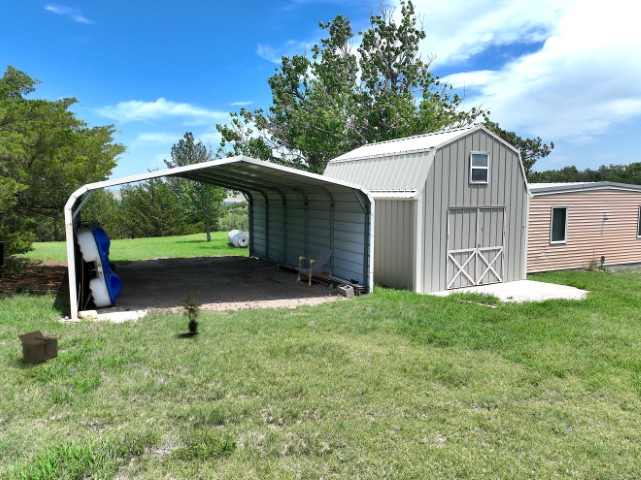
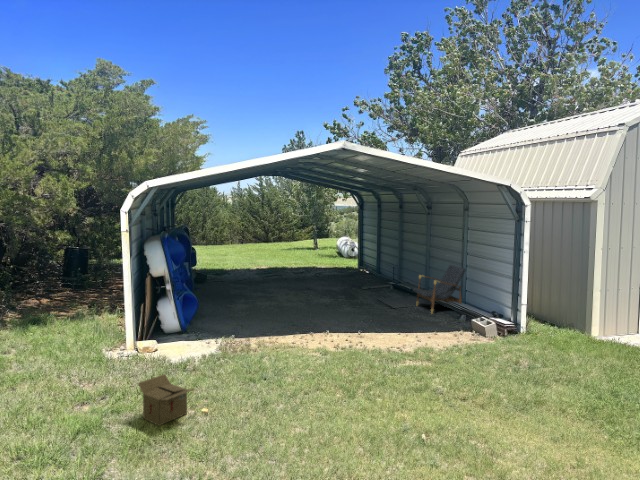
potted plant: present [182,294,202,334] -> none [246,328,277,391]
cardboard box: present [18,330,58,363] -> present [138,374,192,426]

